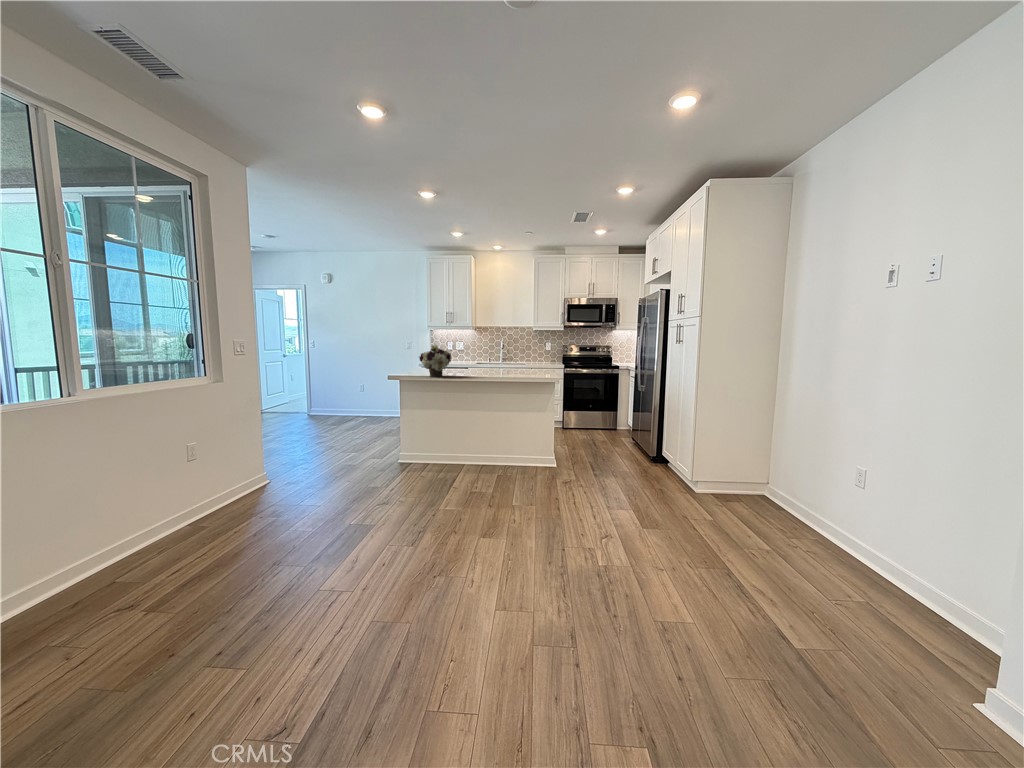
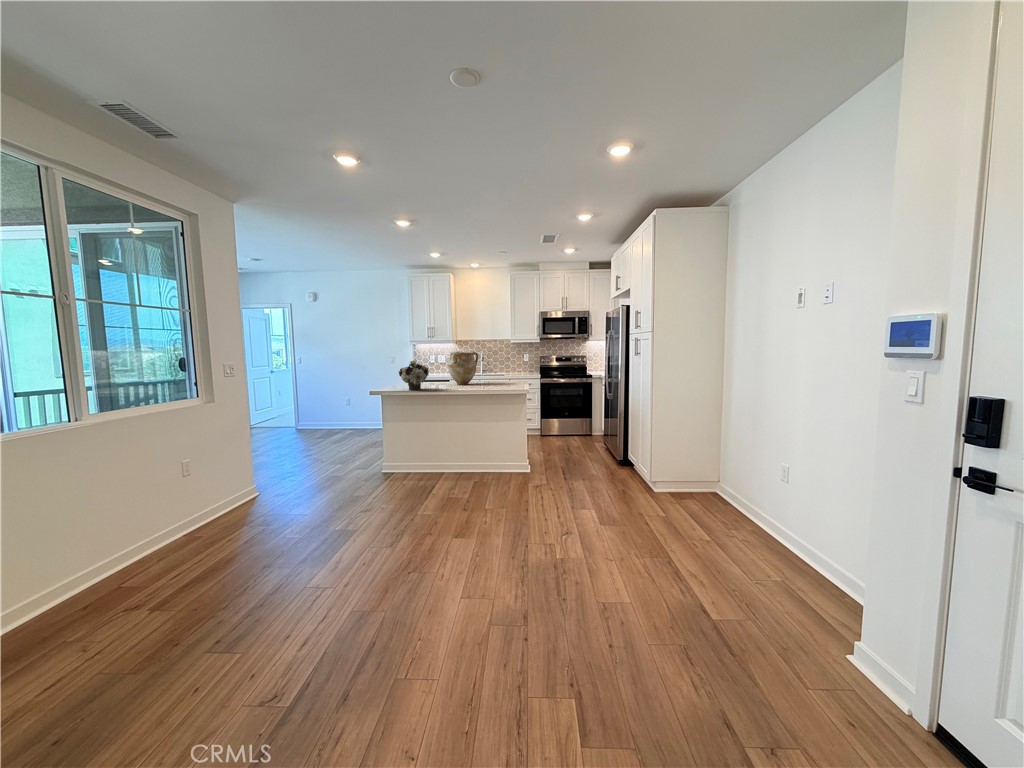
vase: none [470,337,502,373] -> present [448,352,478,385]

